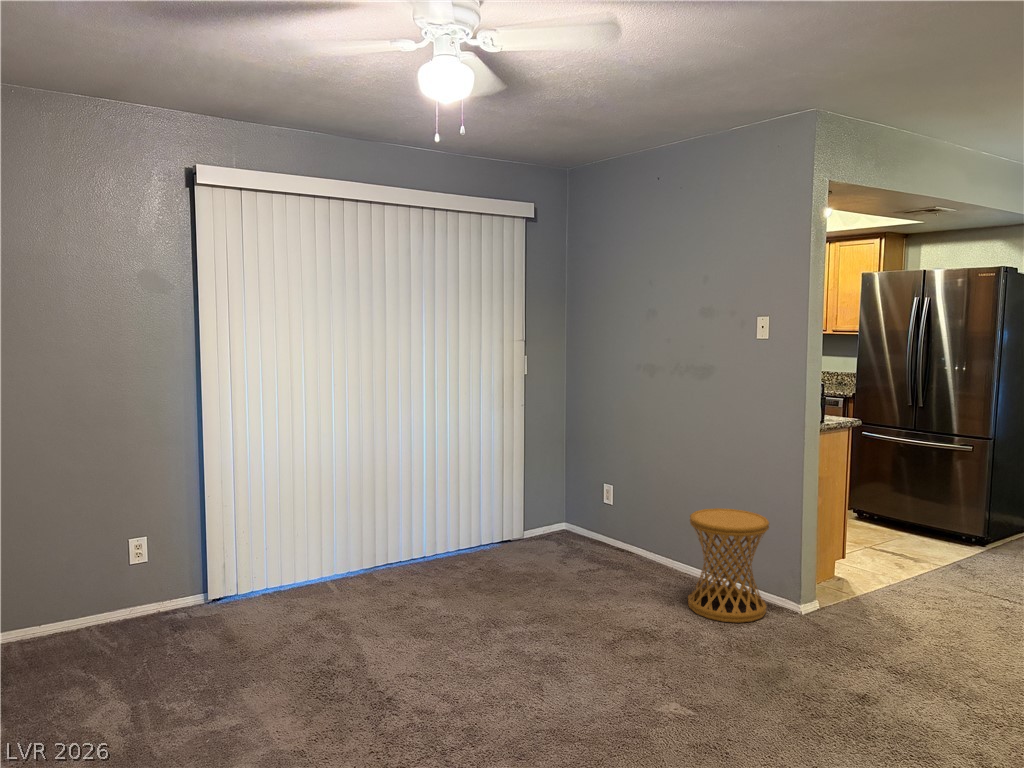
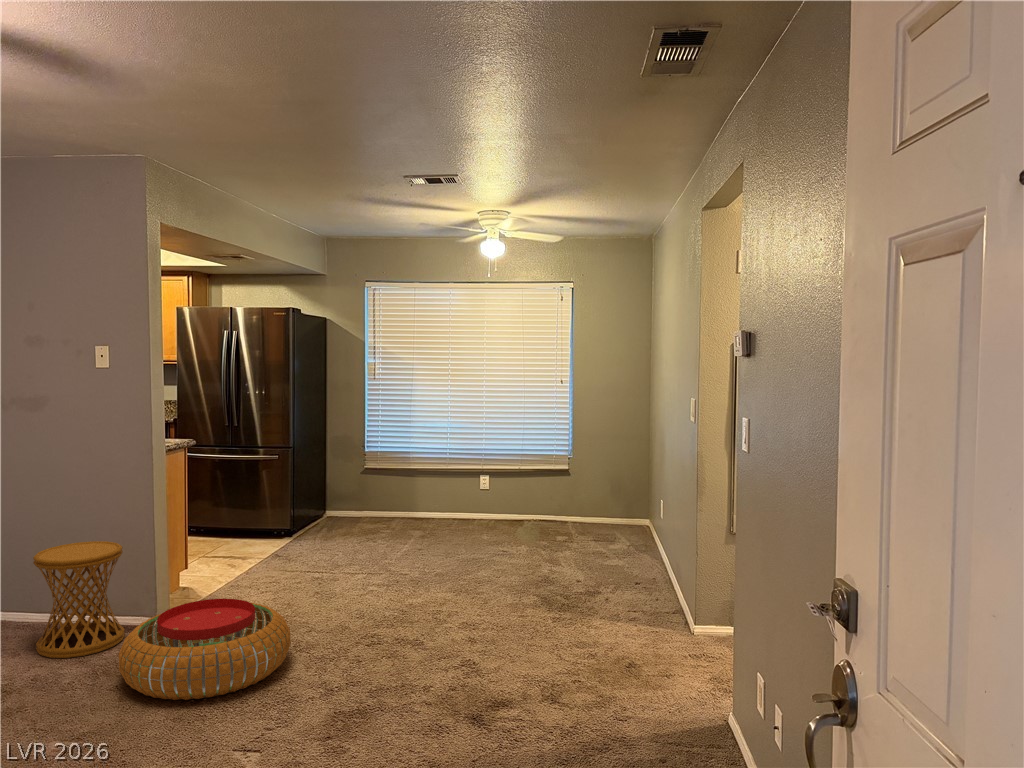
pouf: none [745,602,944,725] -> present [118,599,291,700]

